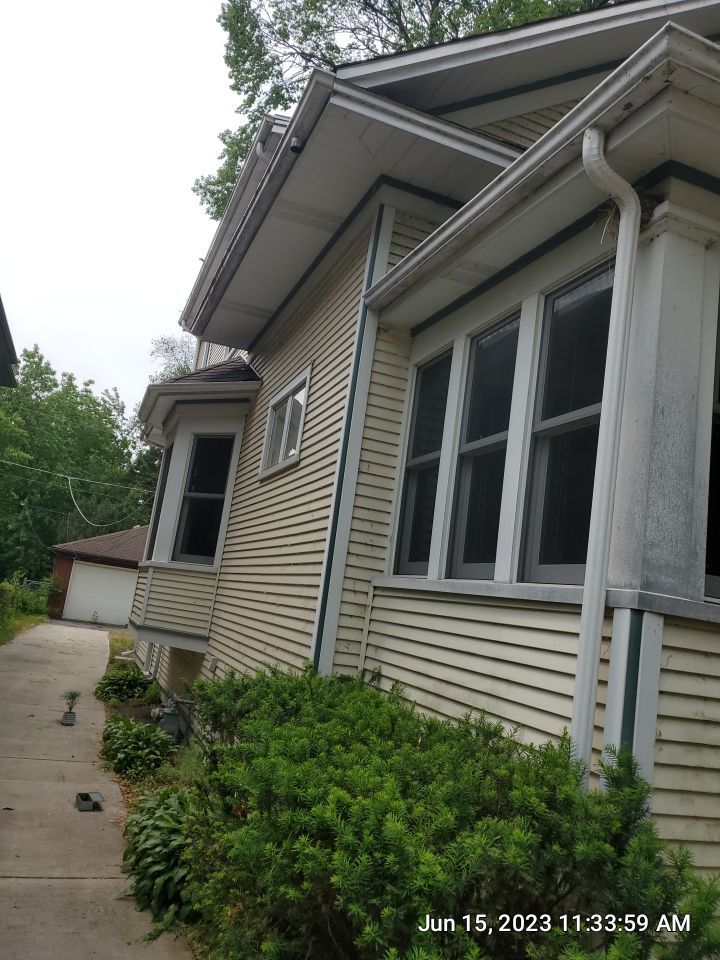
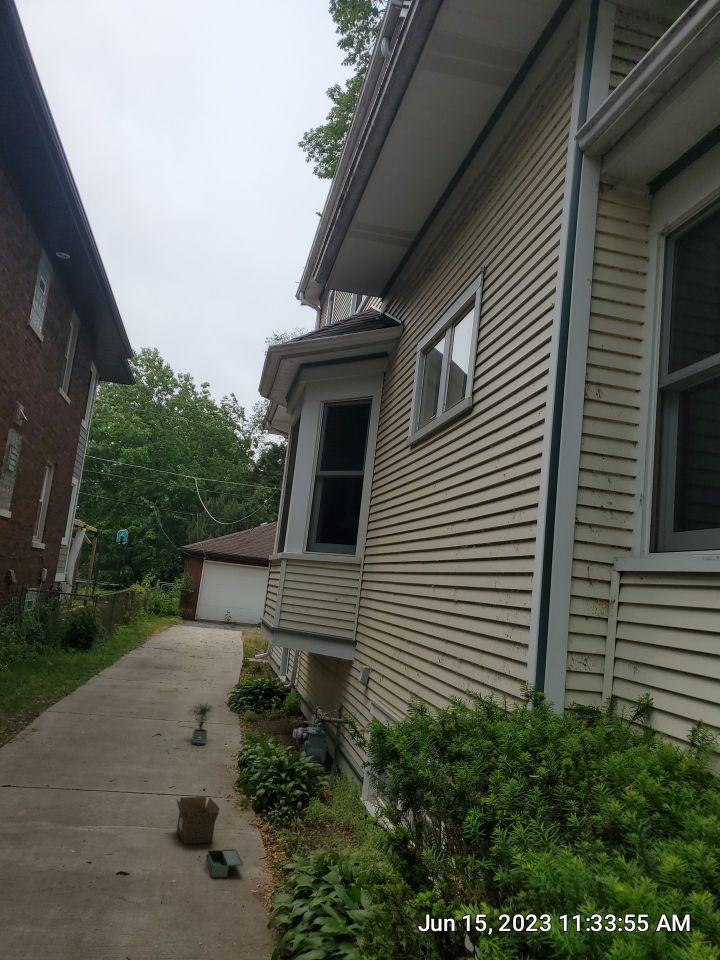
cardboard box: none [51,757,87,791] -> present [177,797,219,844]

